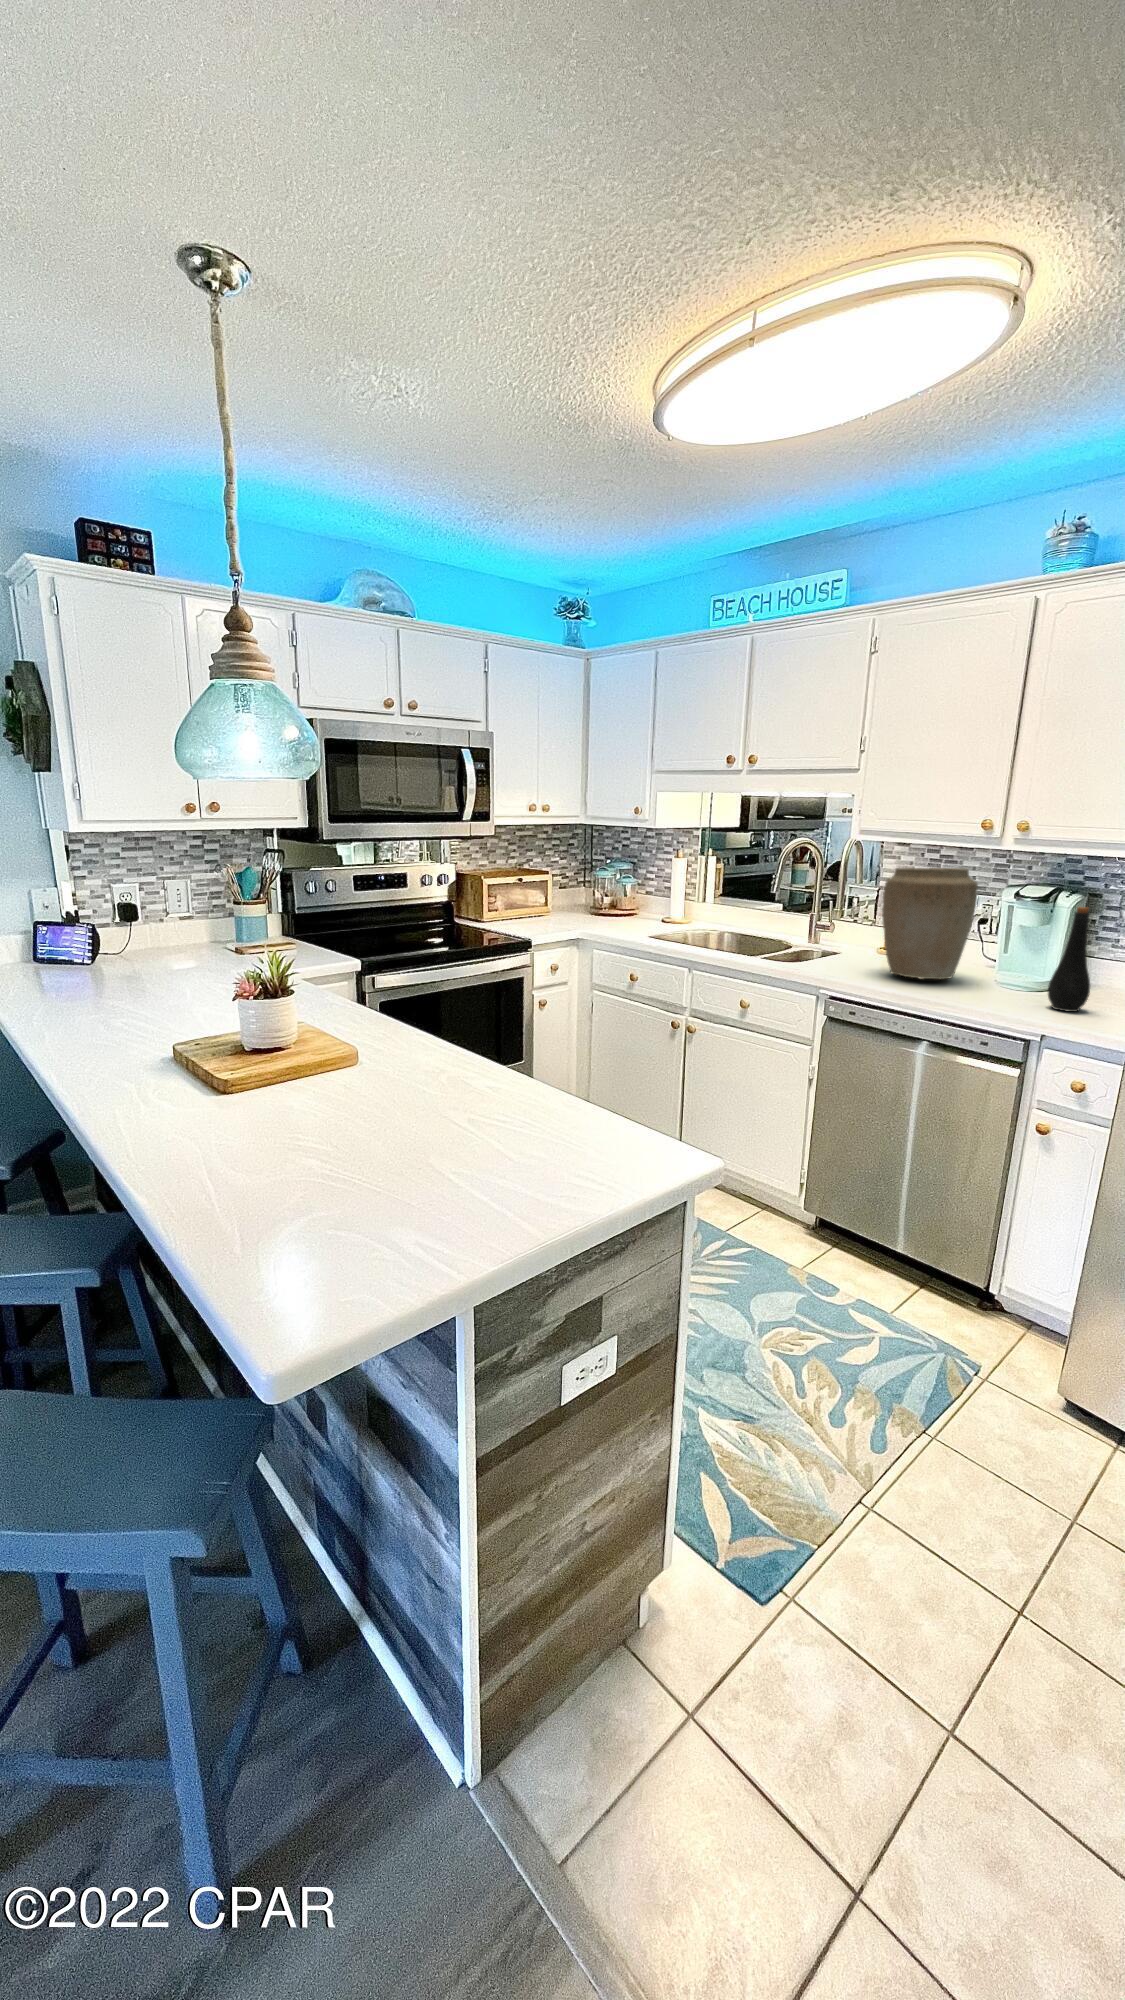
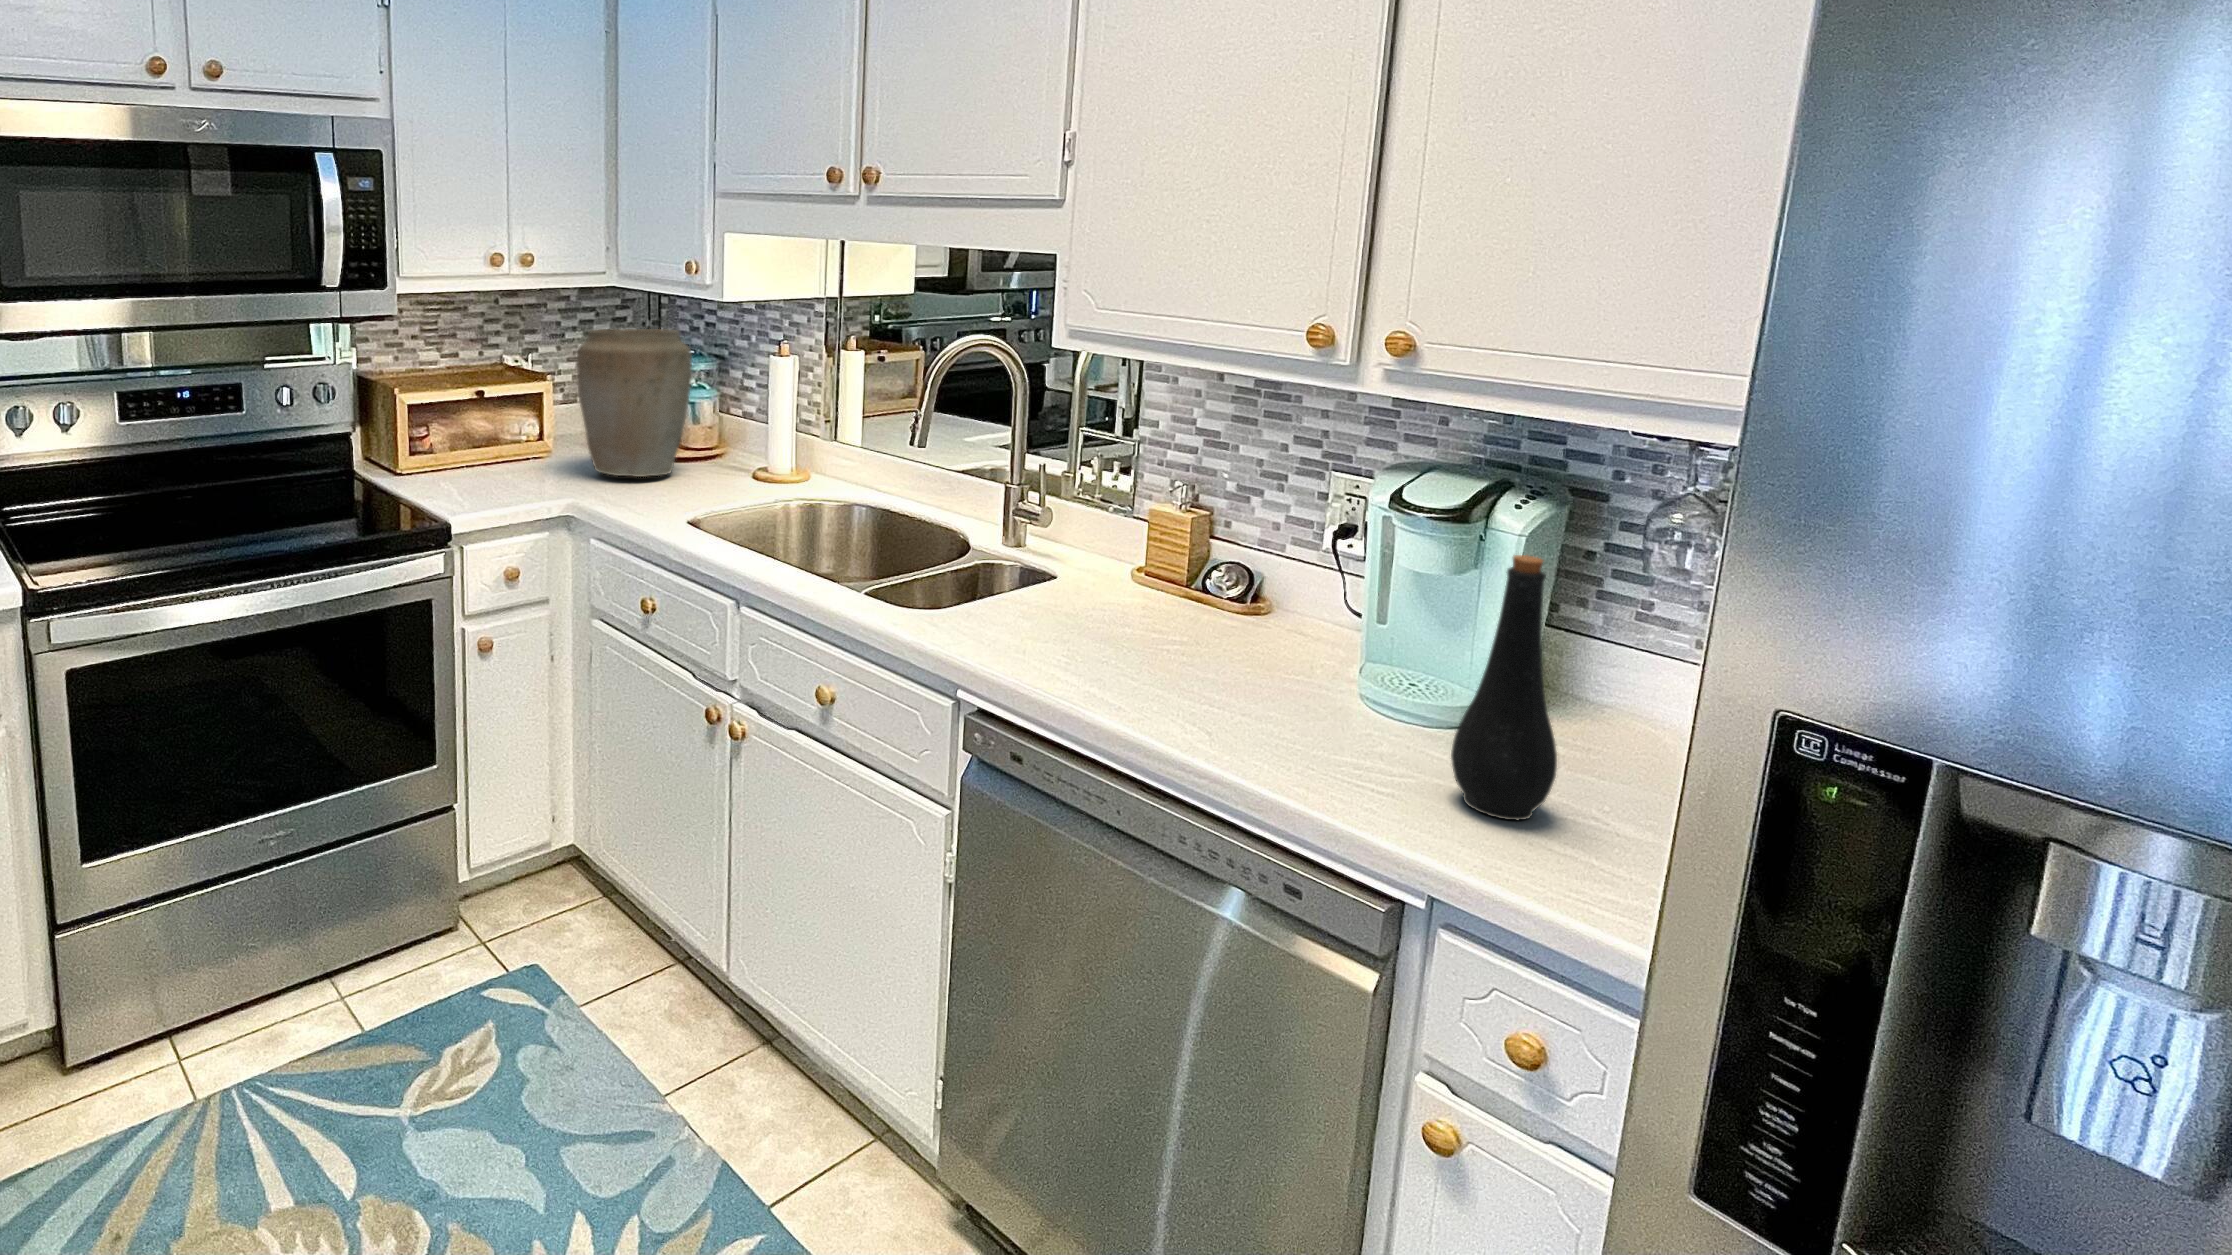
vase: present [882,868,978,979] -> present [577,329,692,477]

